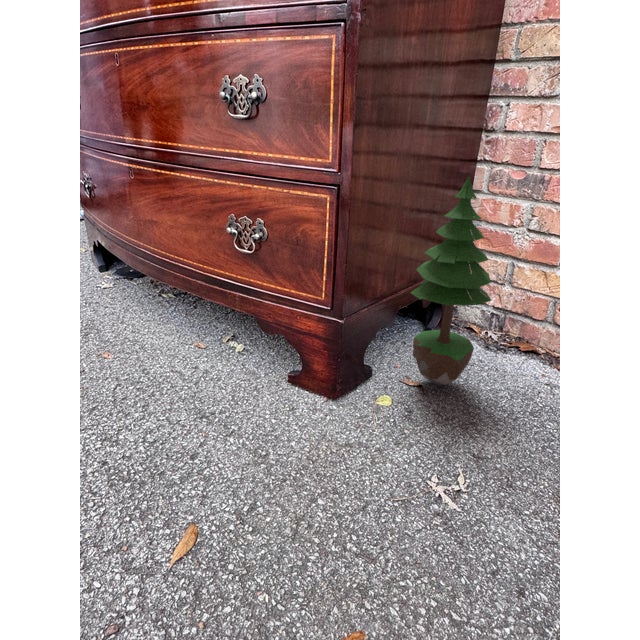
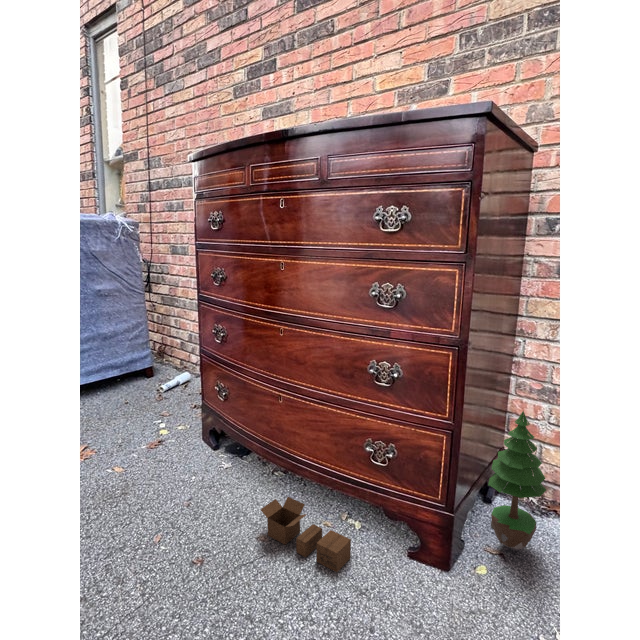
cardboard box: none [104,308,213,394] -> present [261,497,351,572]

